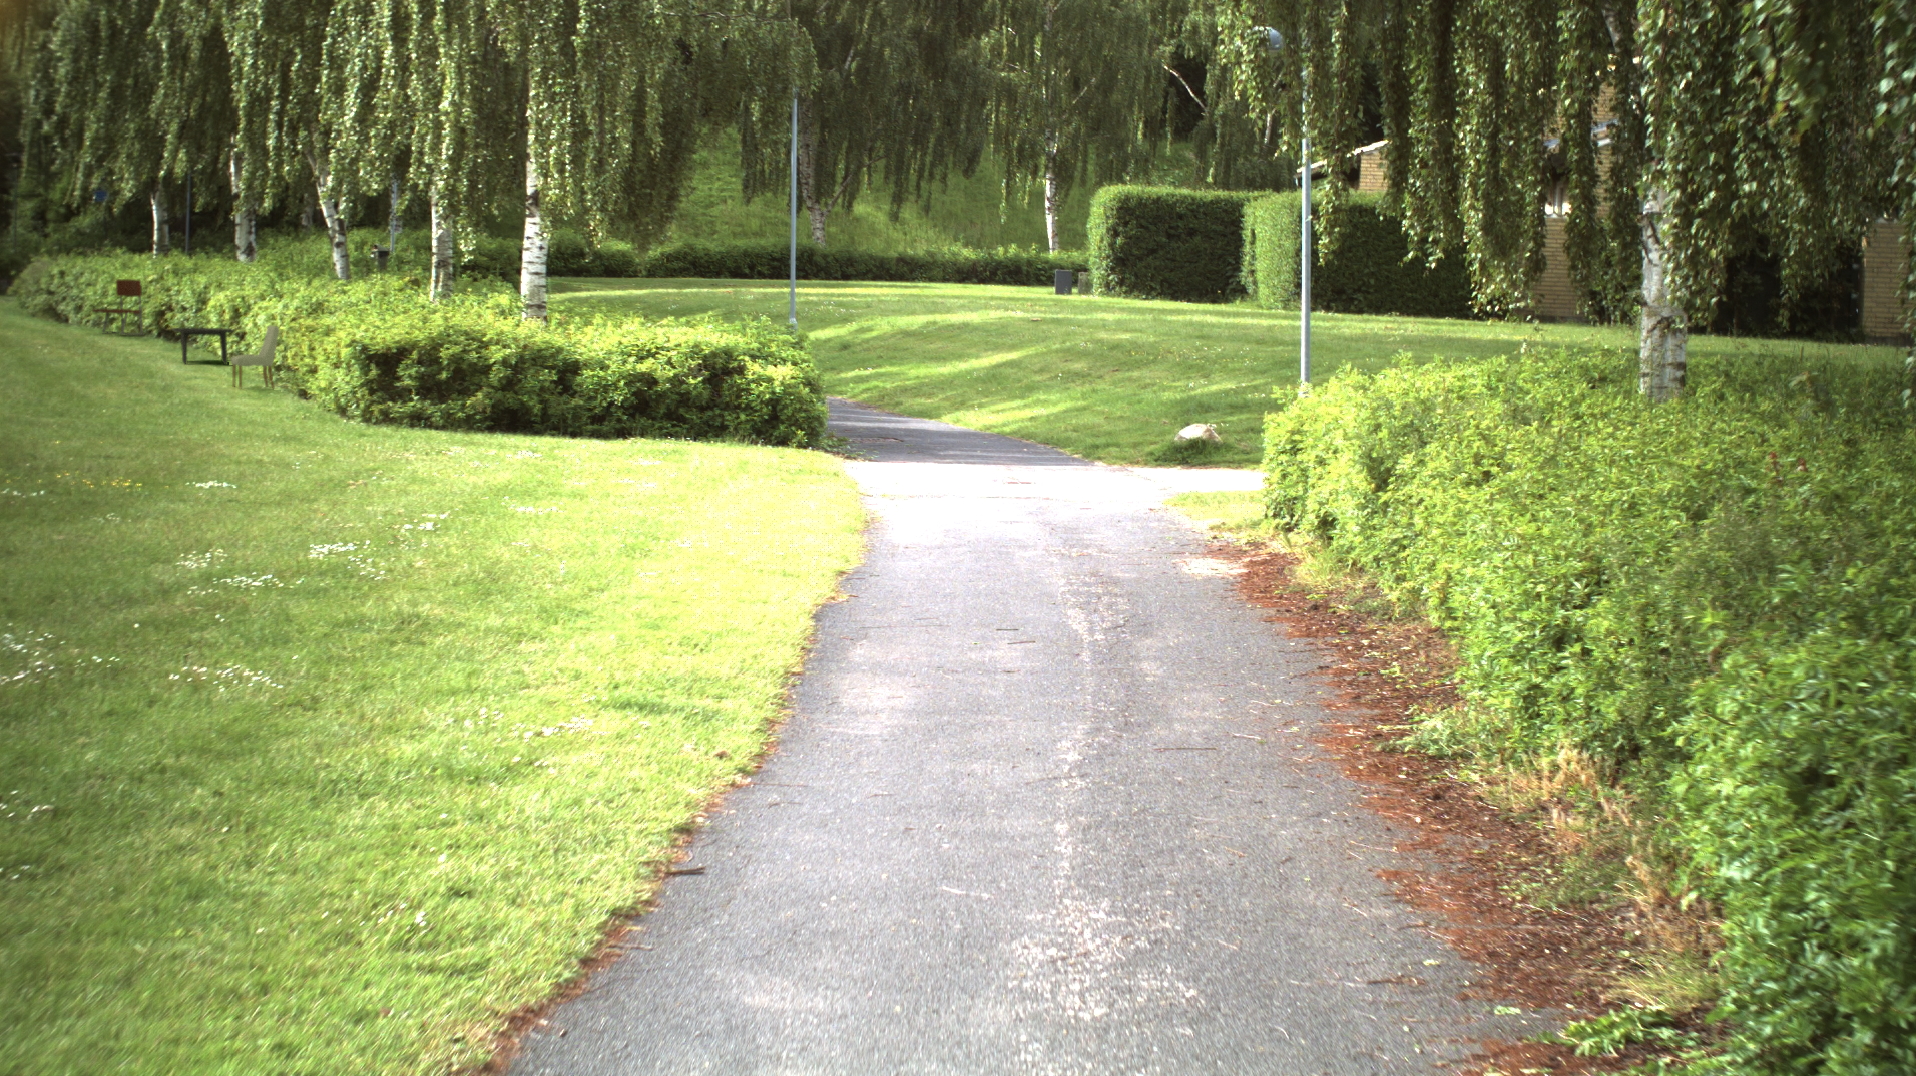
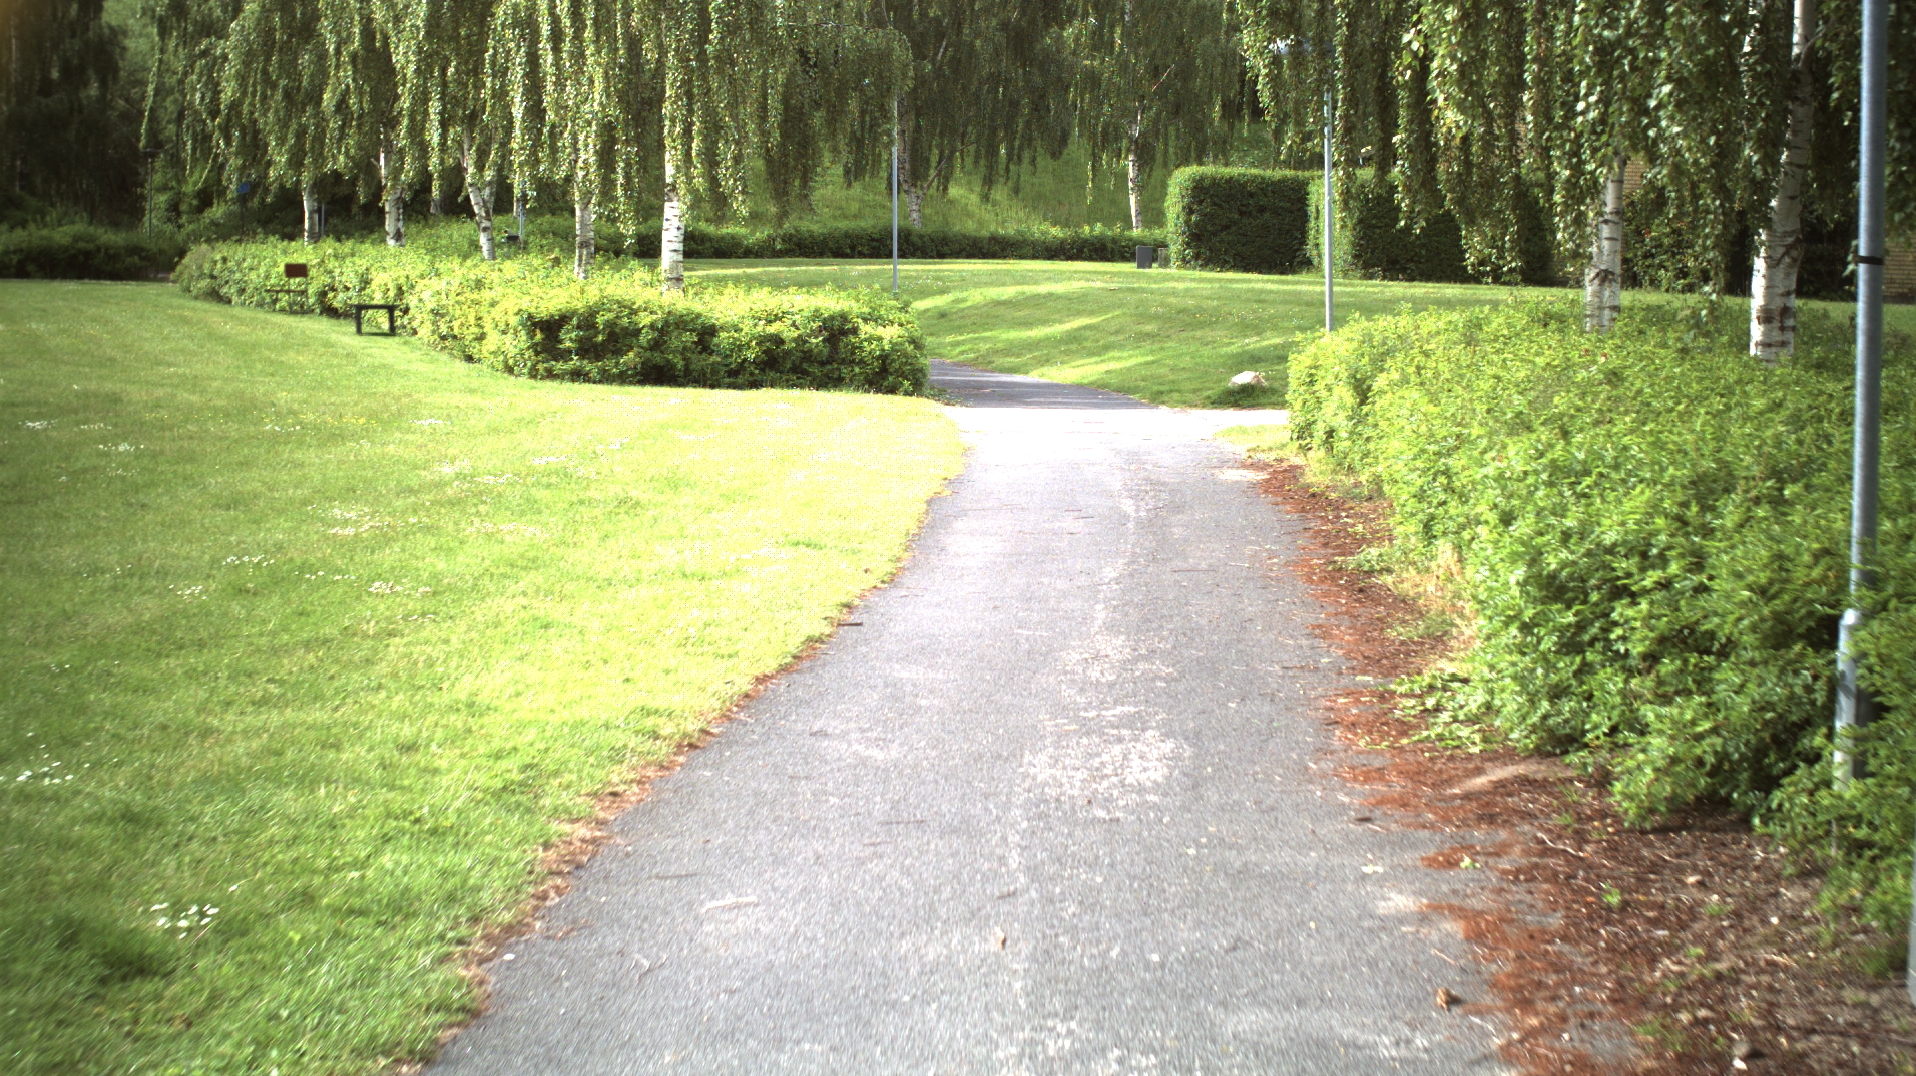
chair: present [231,325,279,388] -> none [410,299,451,354]

